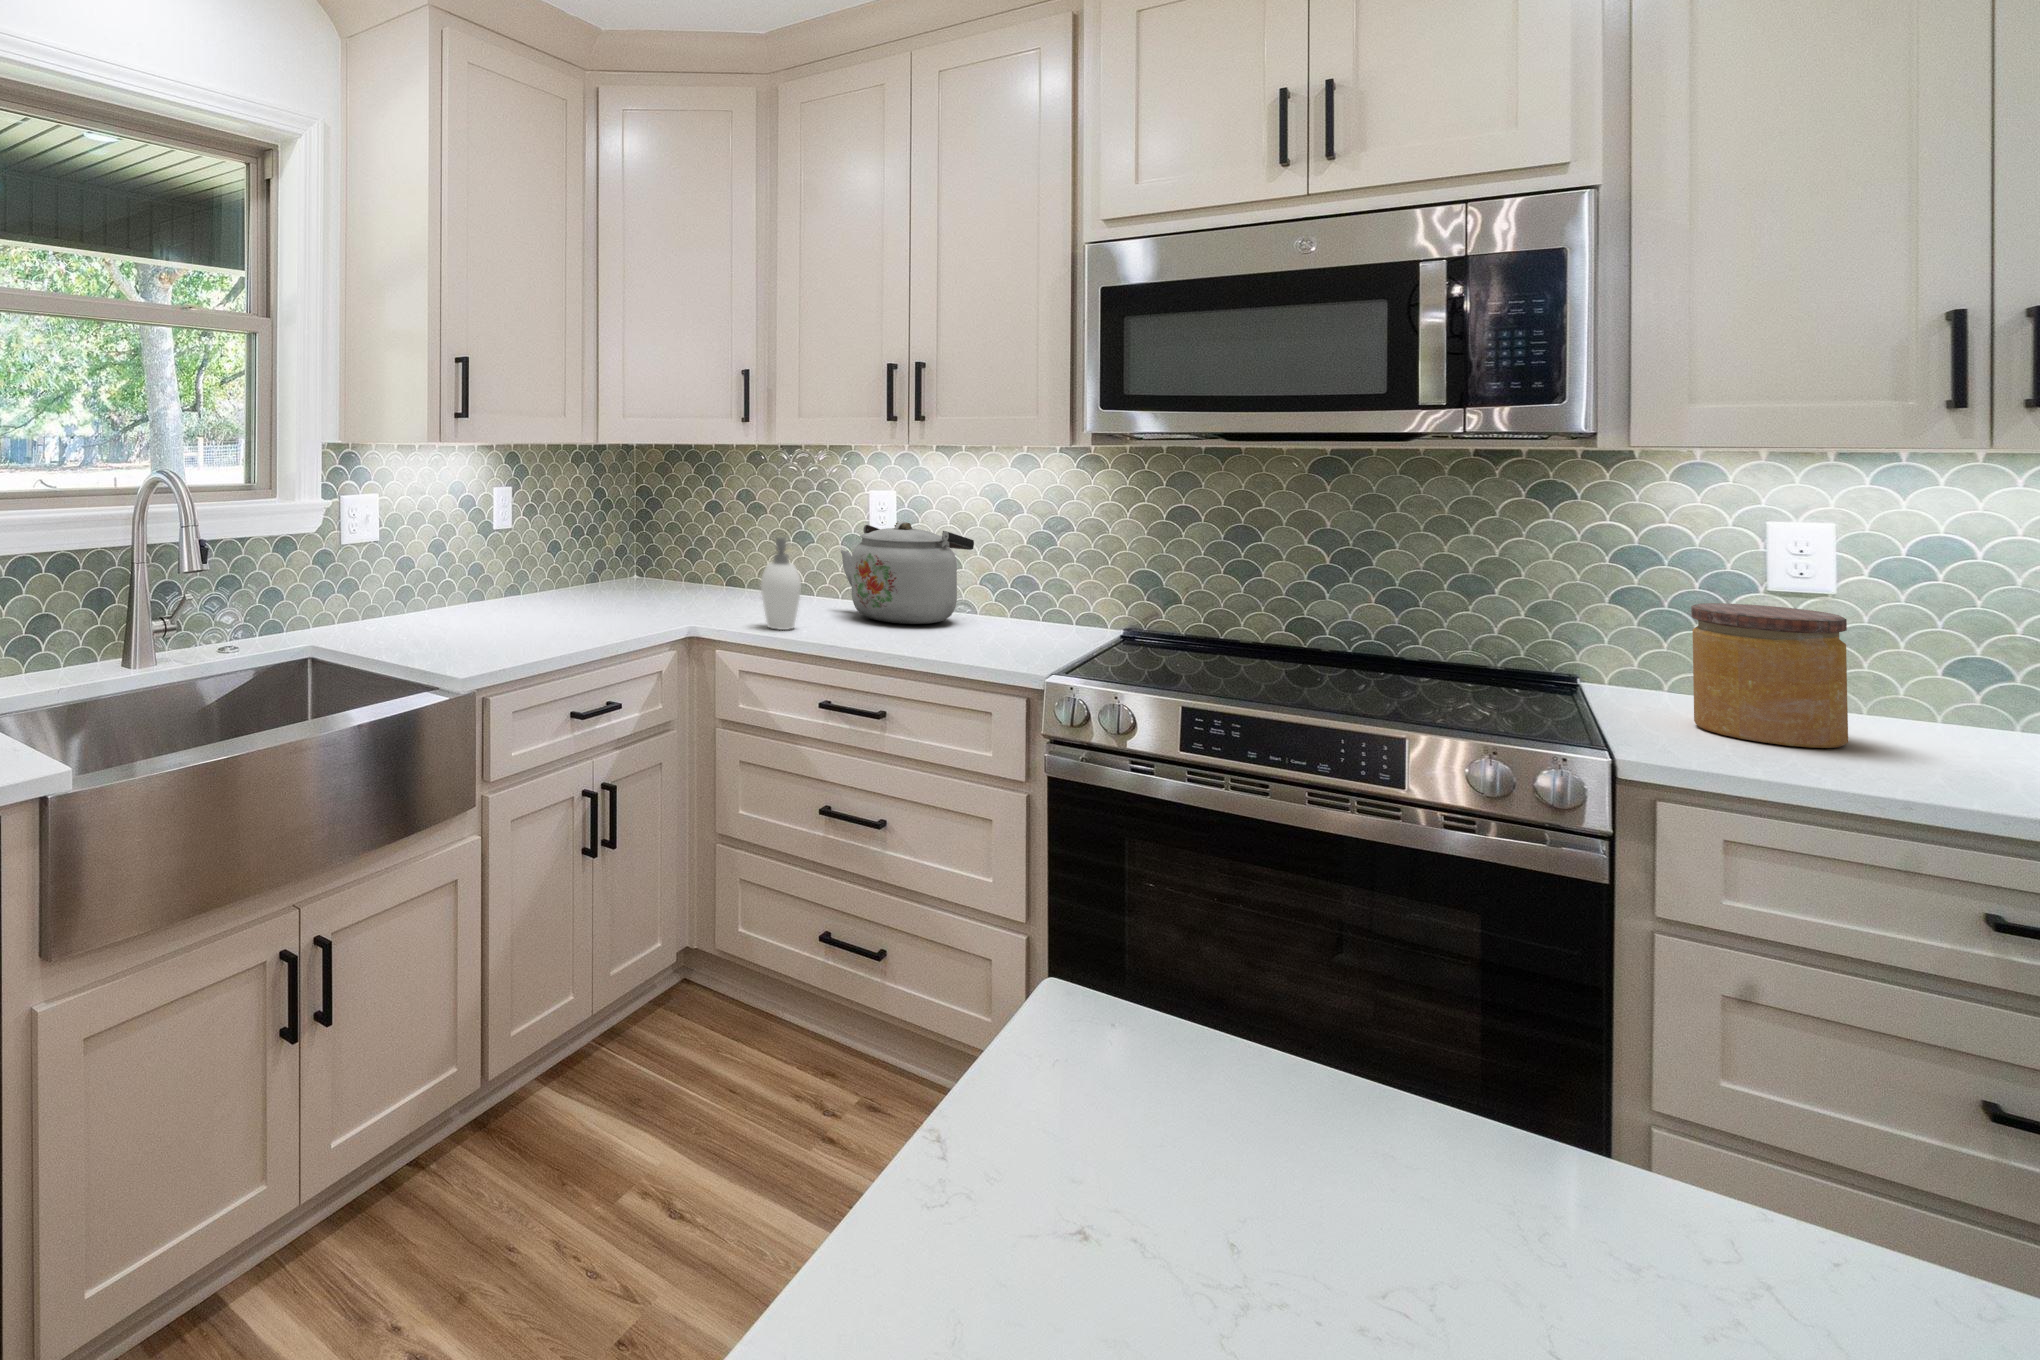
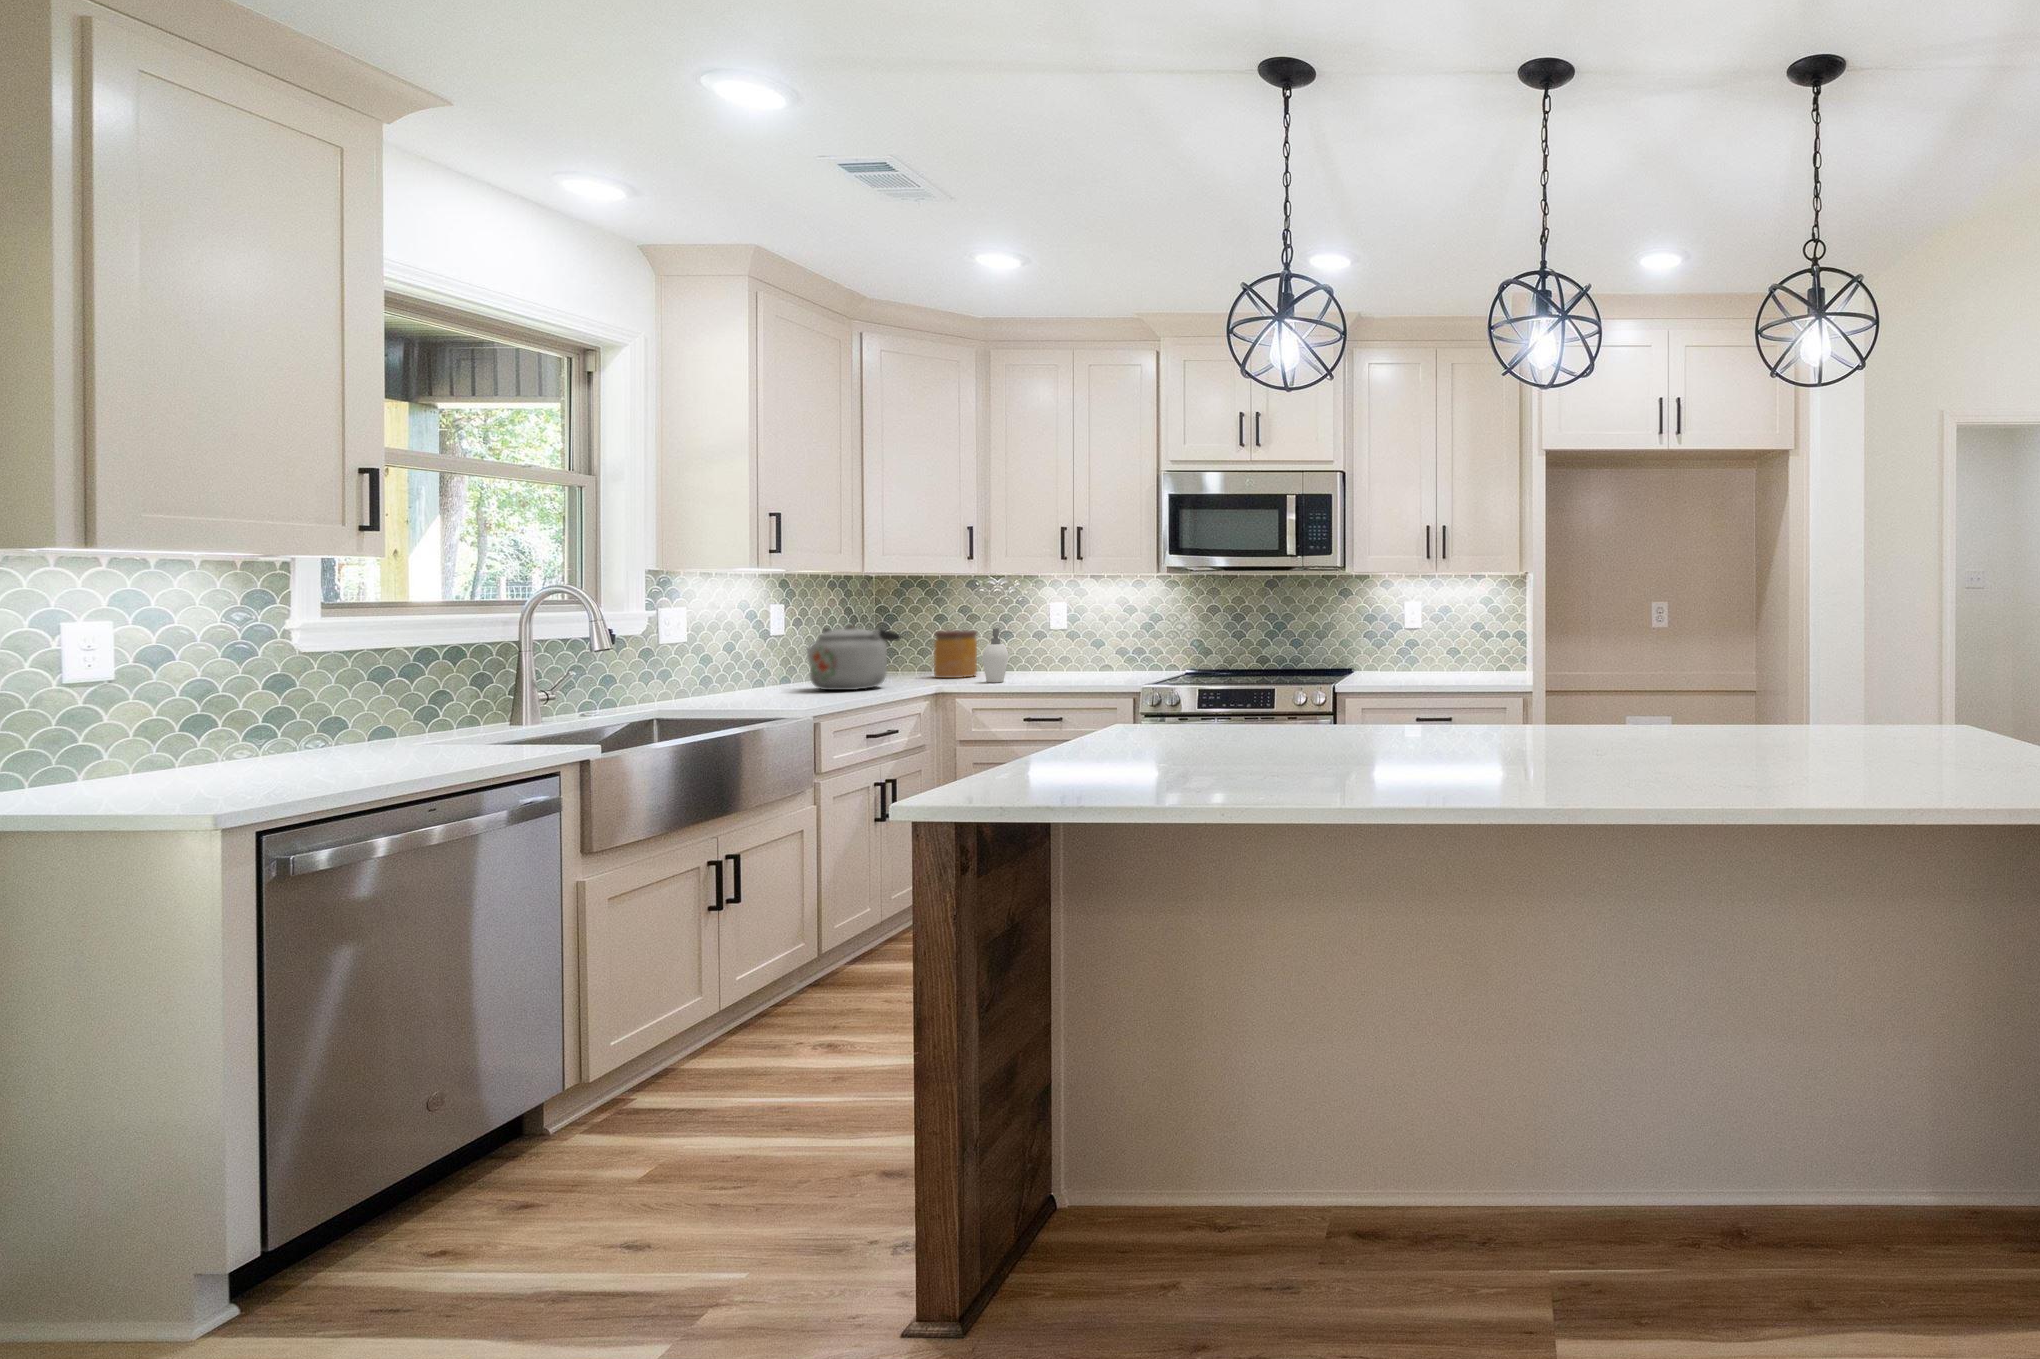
kettle: present [841,522,974,624] -> present [807,624,901,690]
jar: present [1691,603,1848,748] -> present [934,630,977,678]

